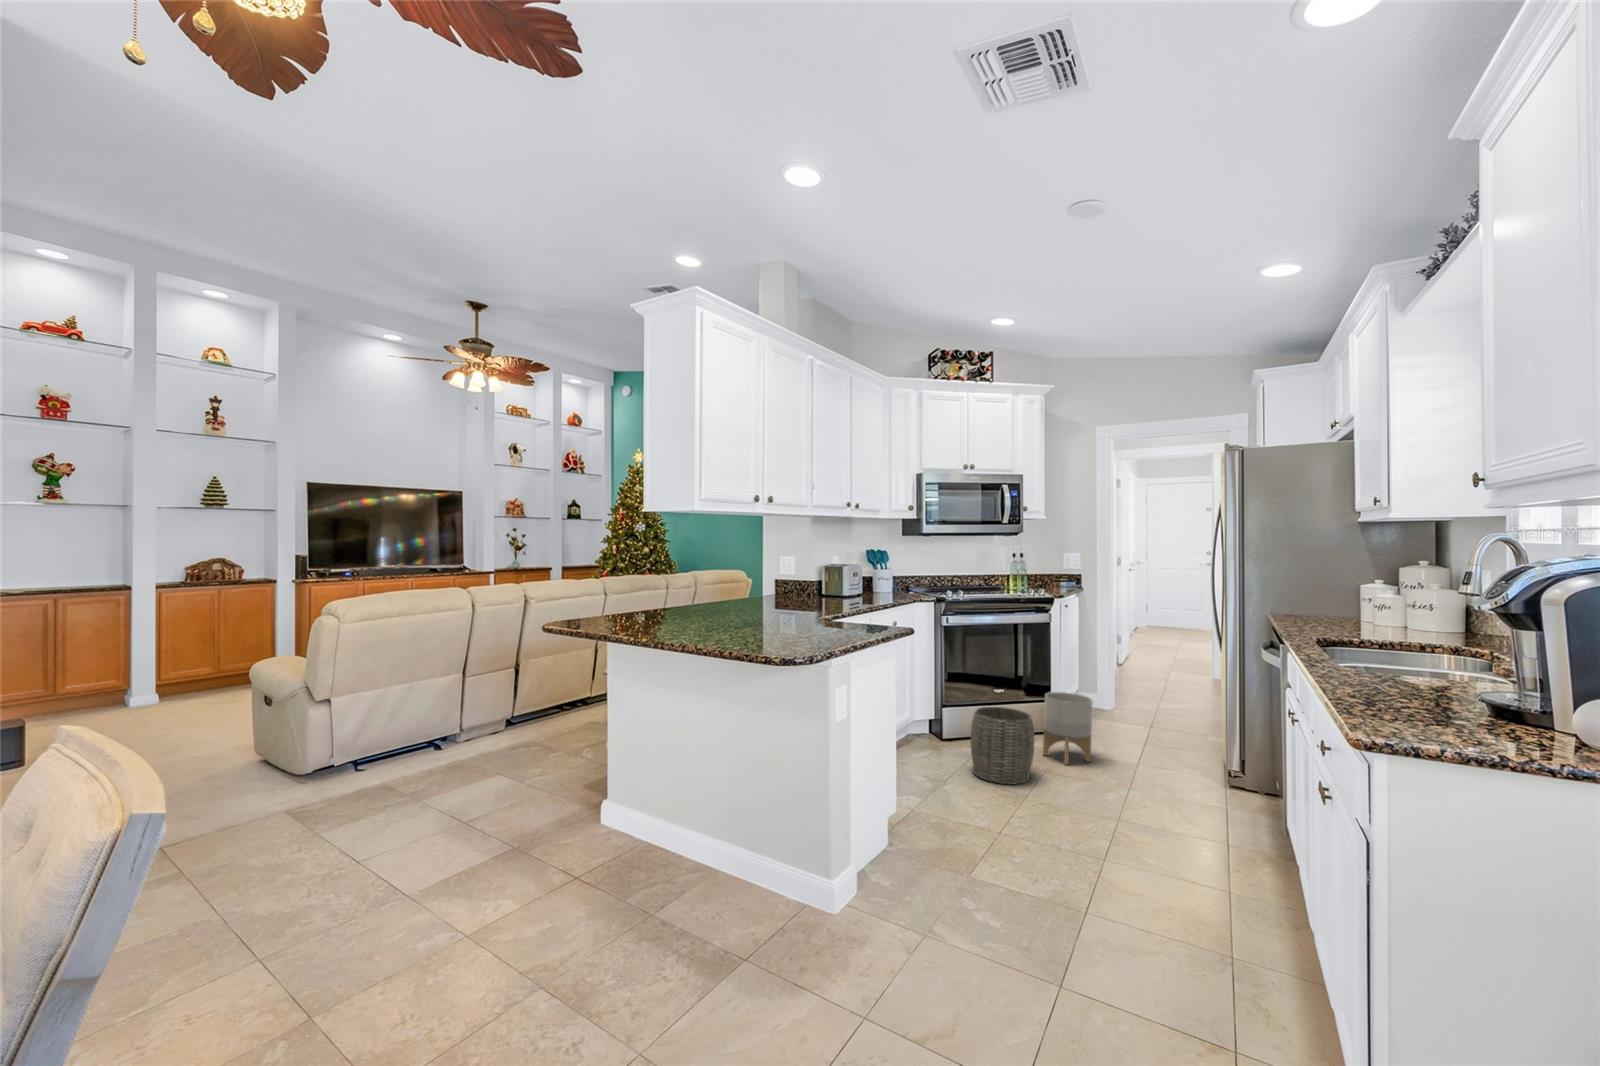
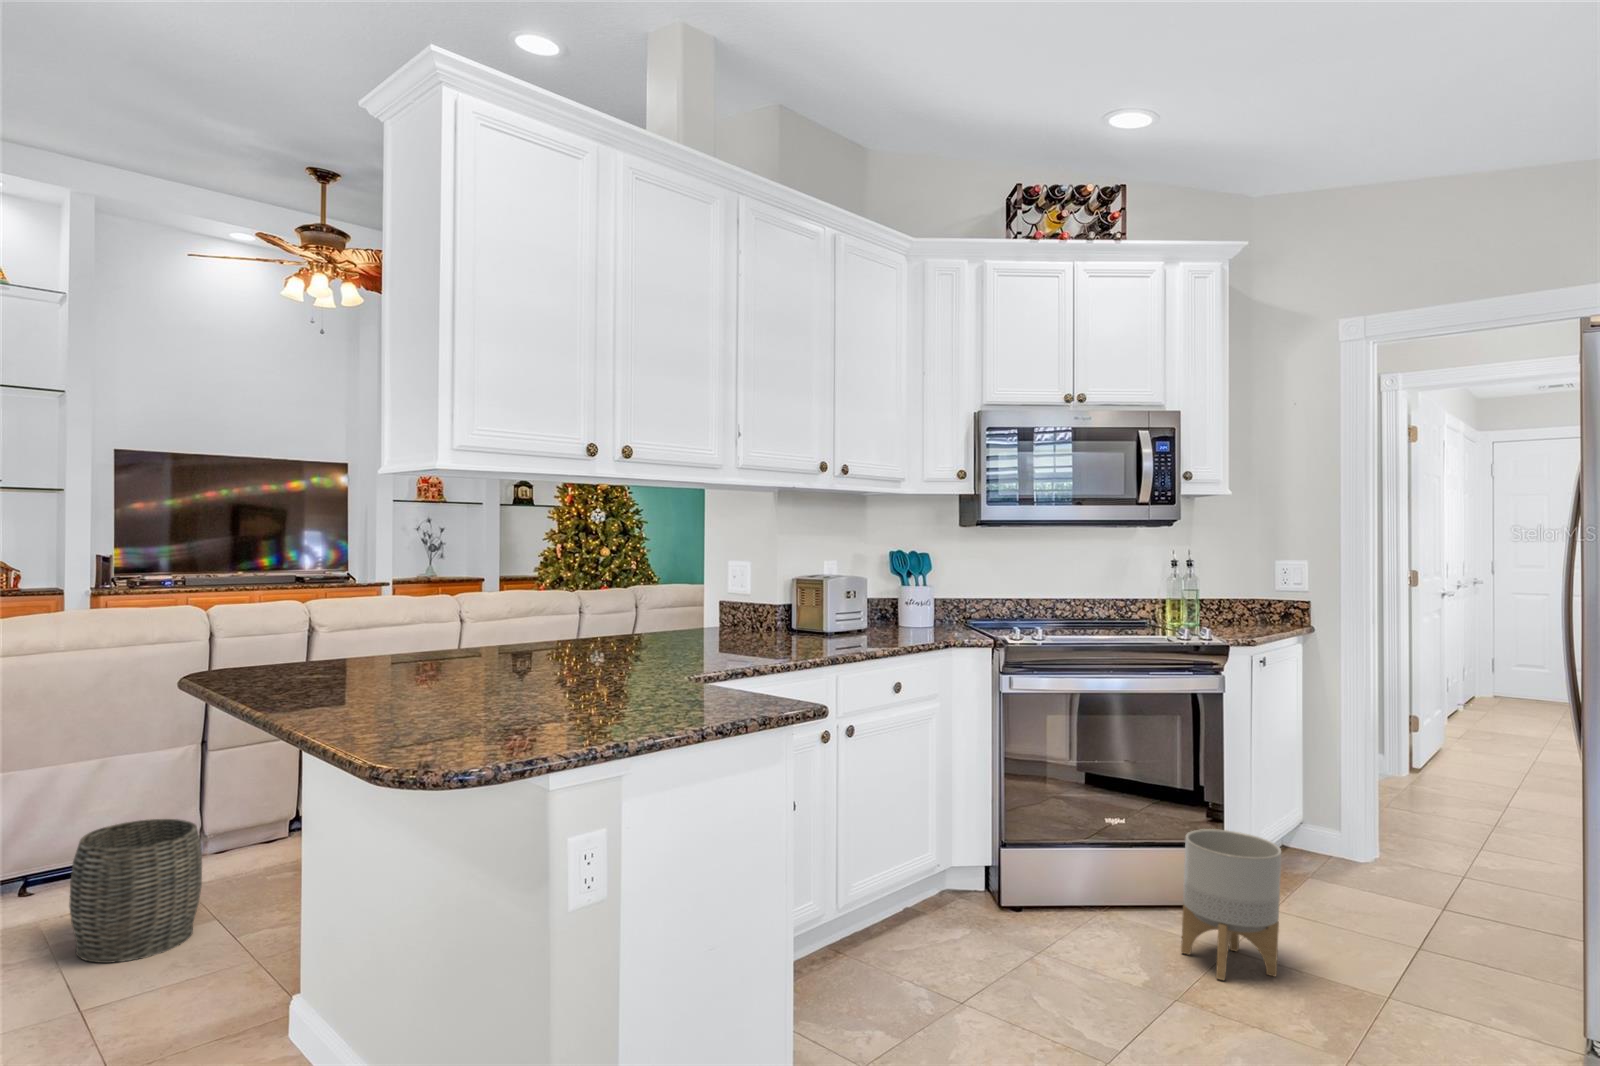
woven basket: present [970,707,1034,784] -> present [69,819,202,963]

